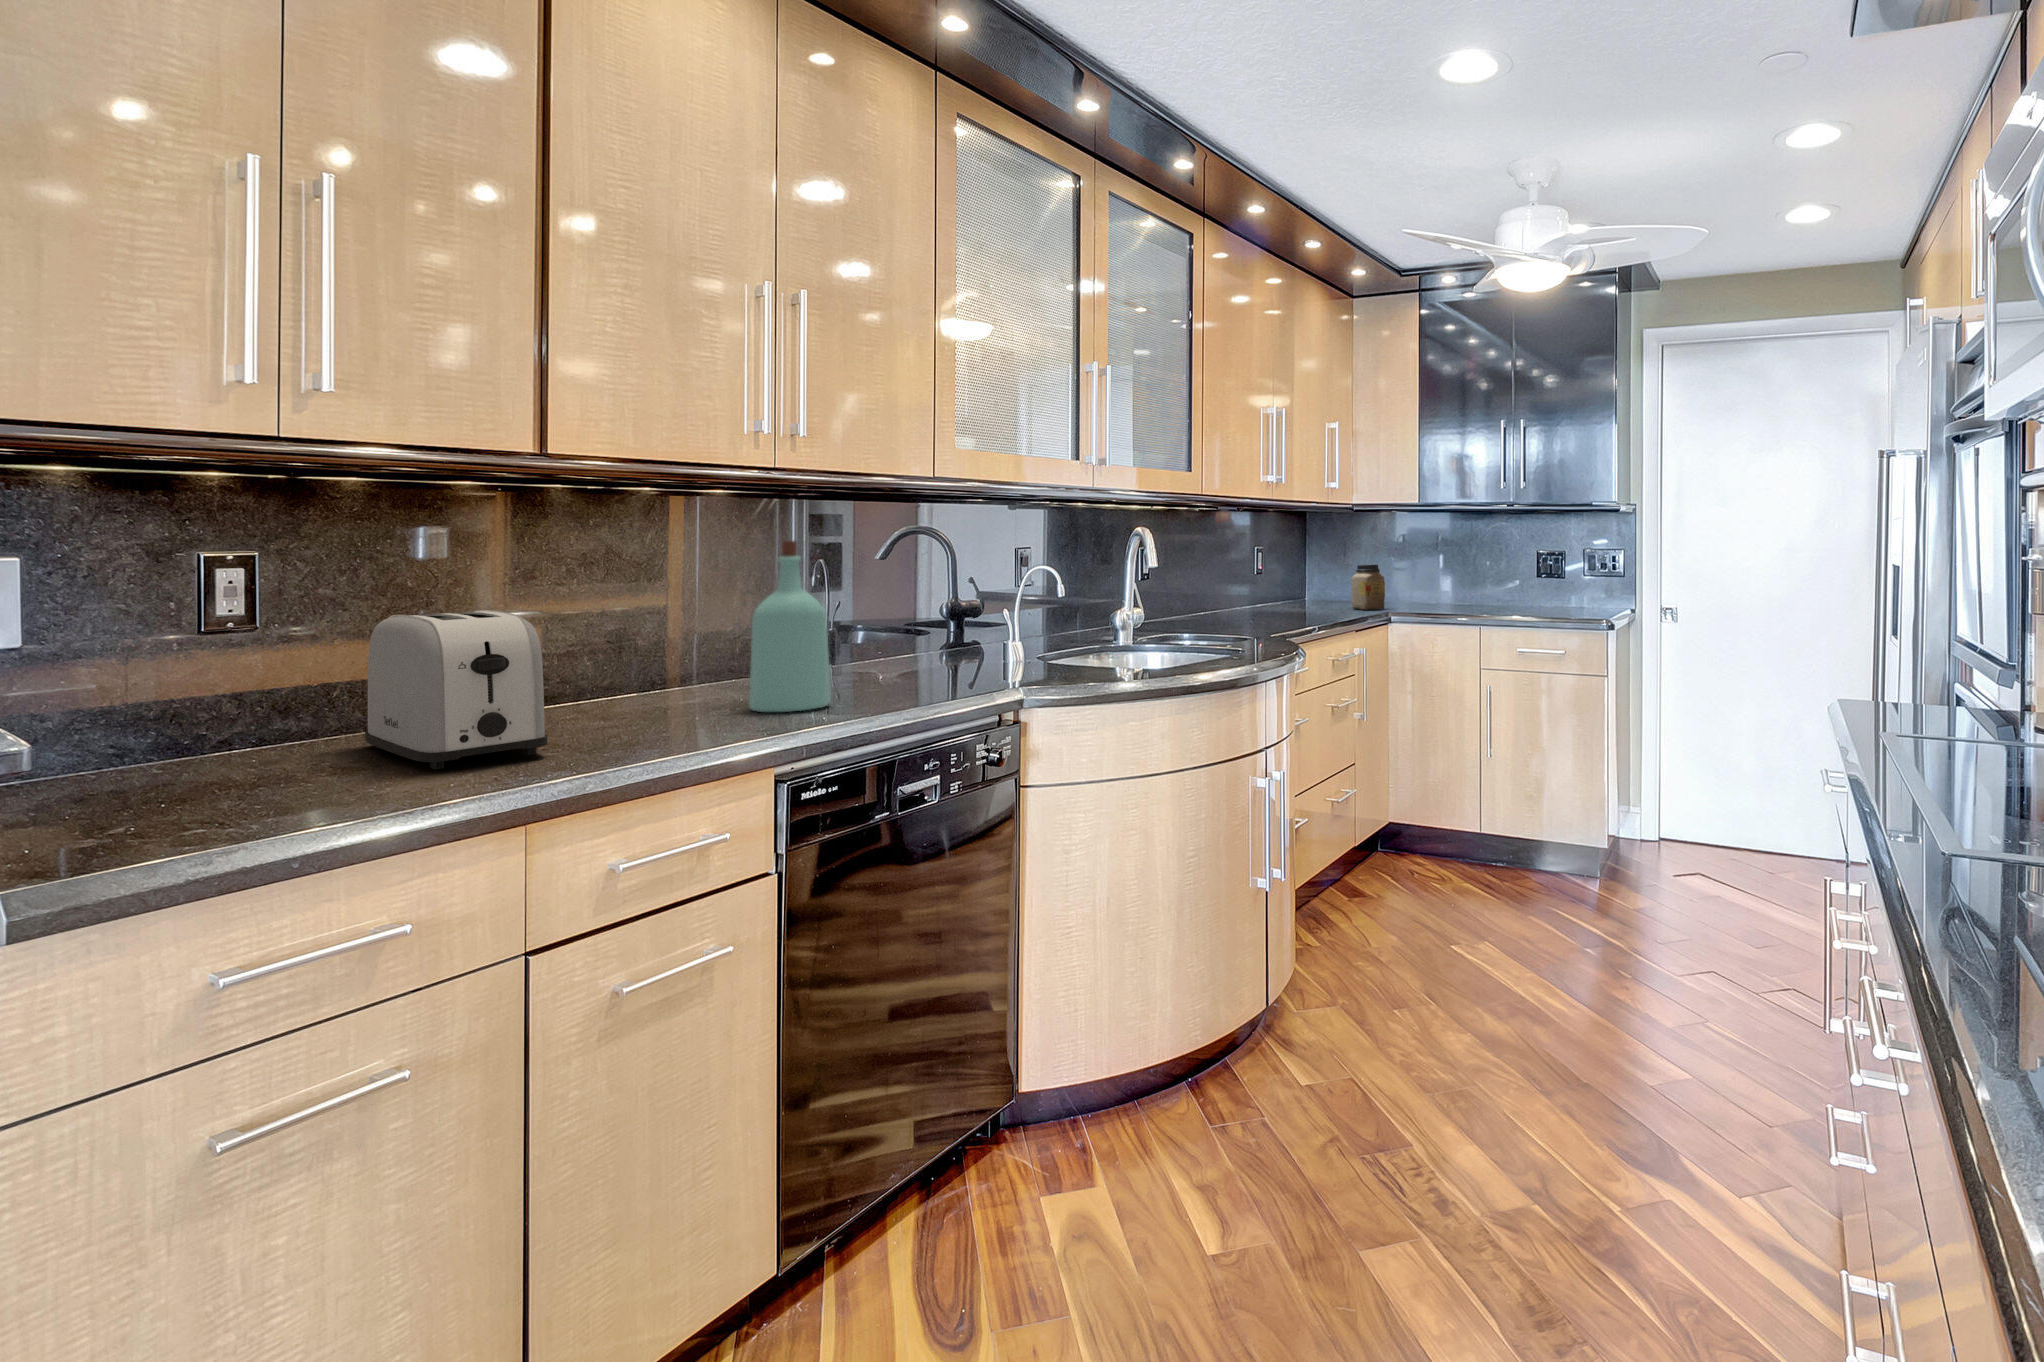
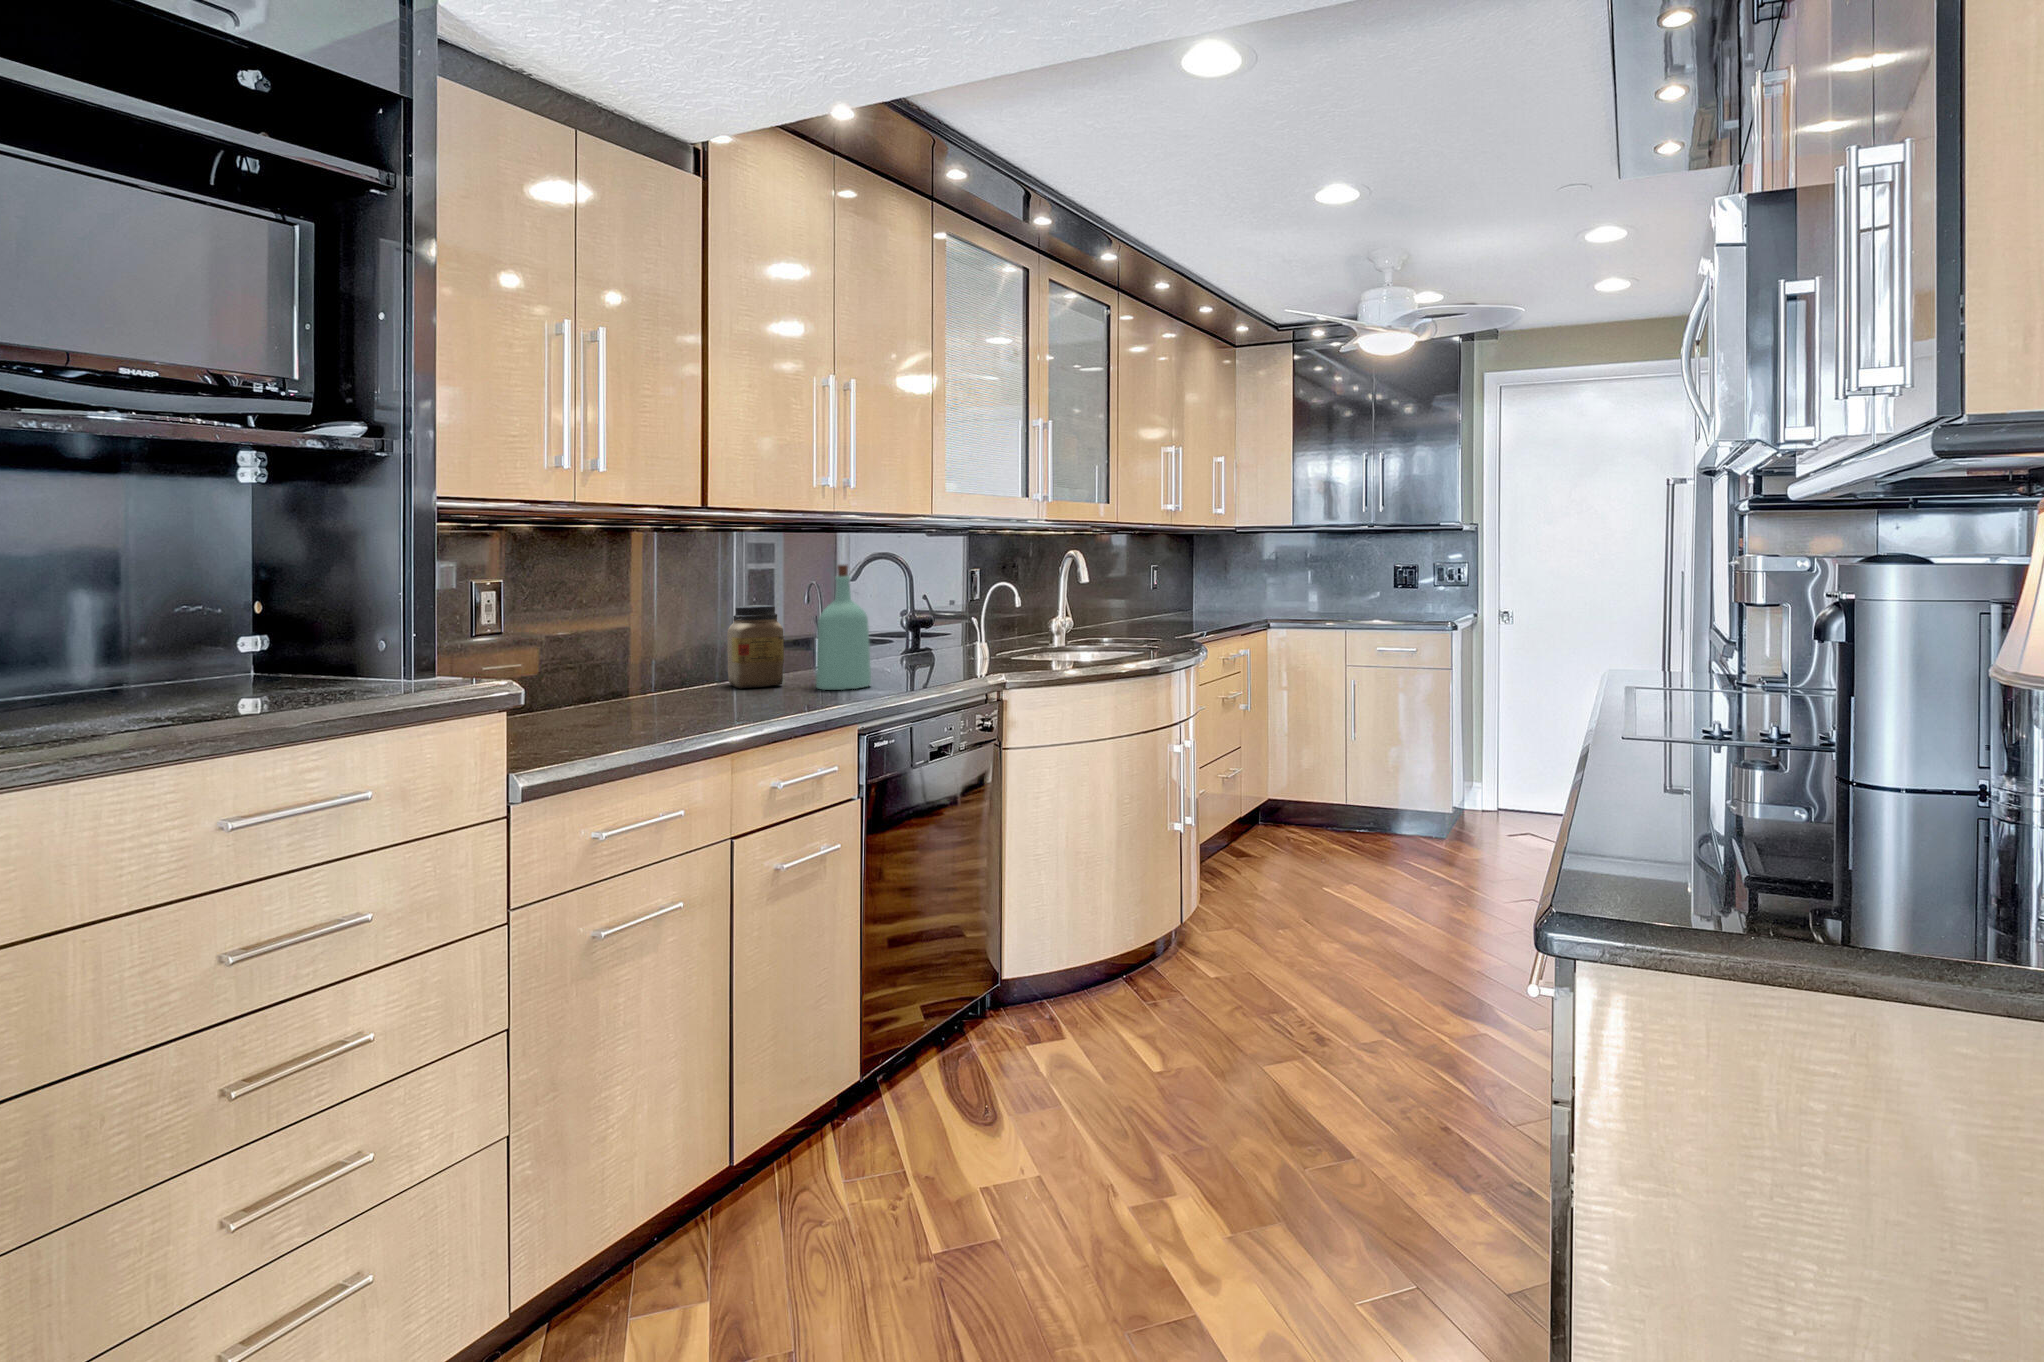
jar: present [1351,564,1385,610] -> present [727,605,784,689]
toaster: present [365,610,547,769] -> none [583,617,717,721]

